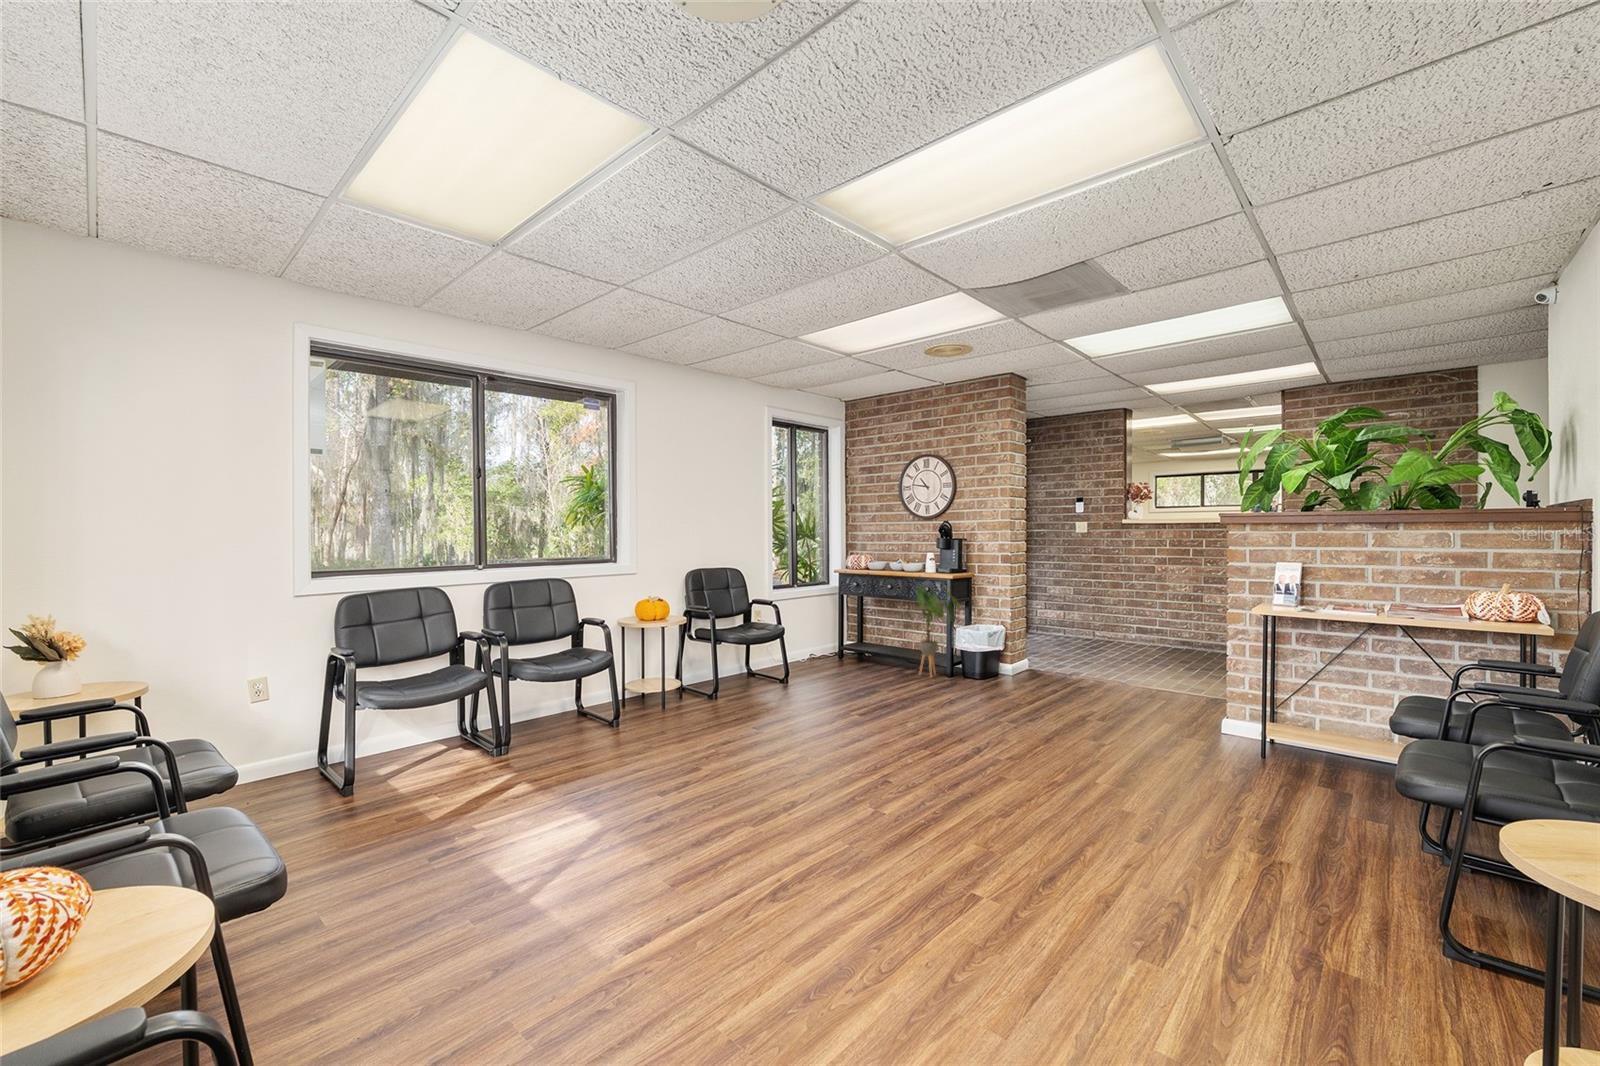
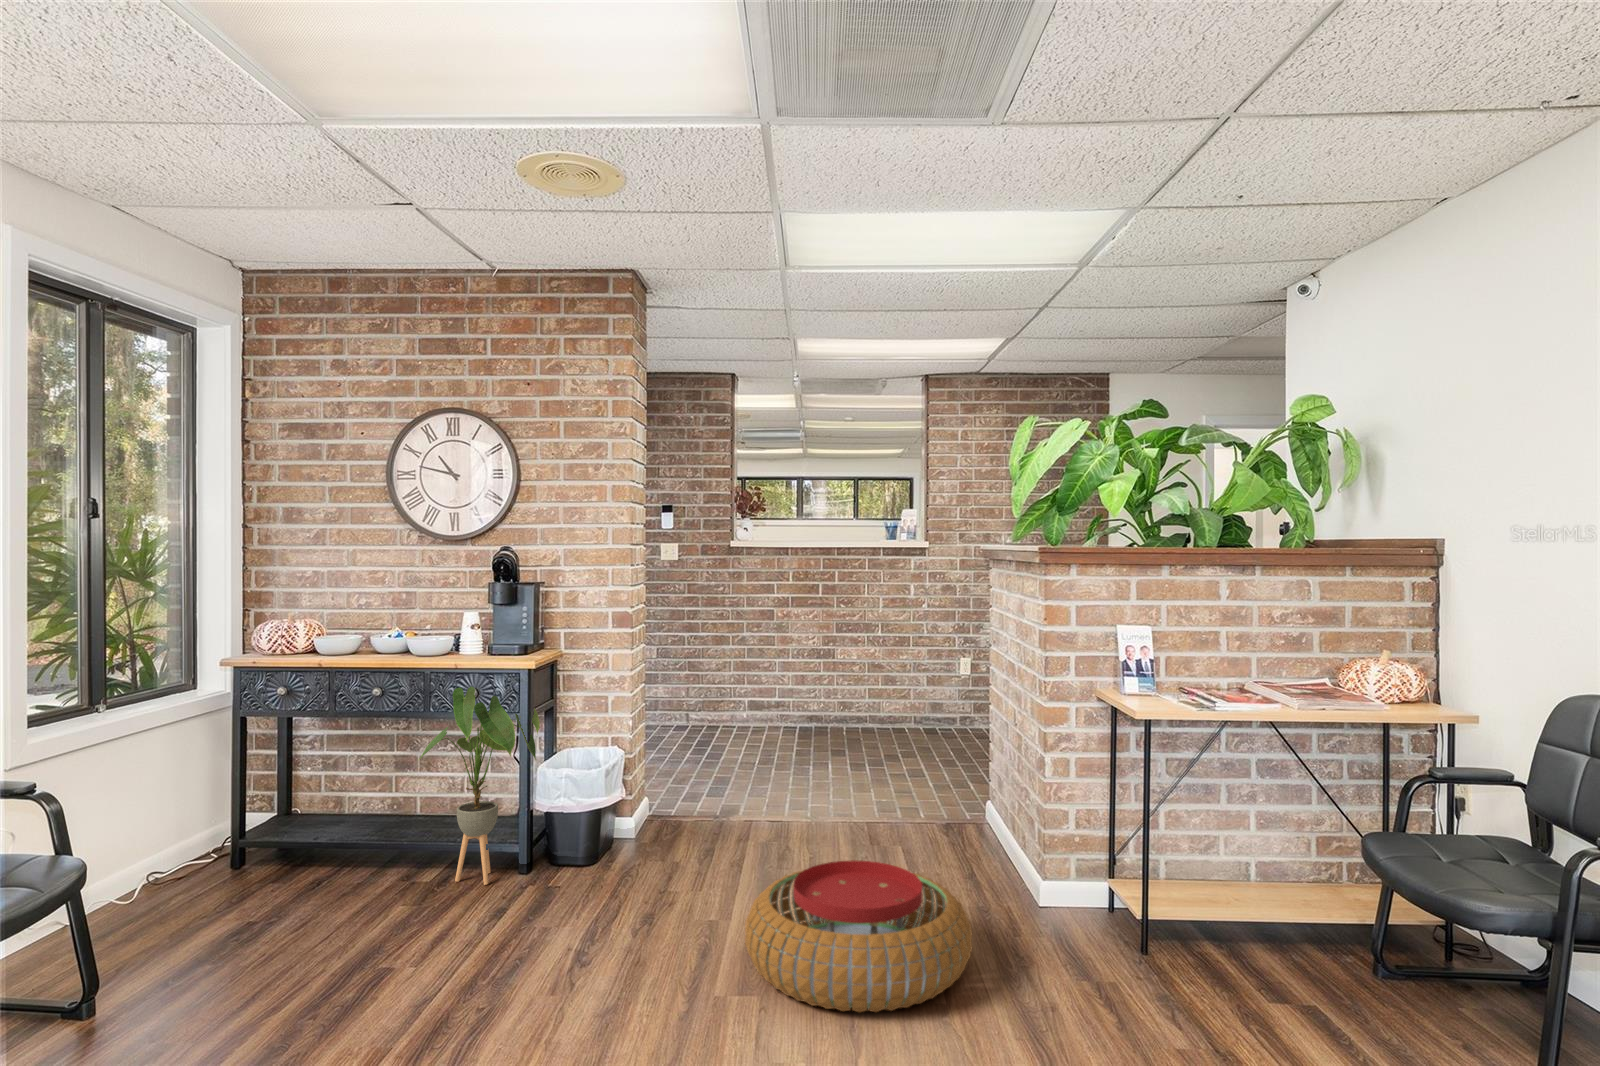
pouf: none [1020,679,1145,741] -> present [745,860,972,1012]

